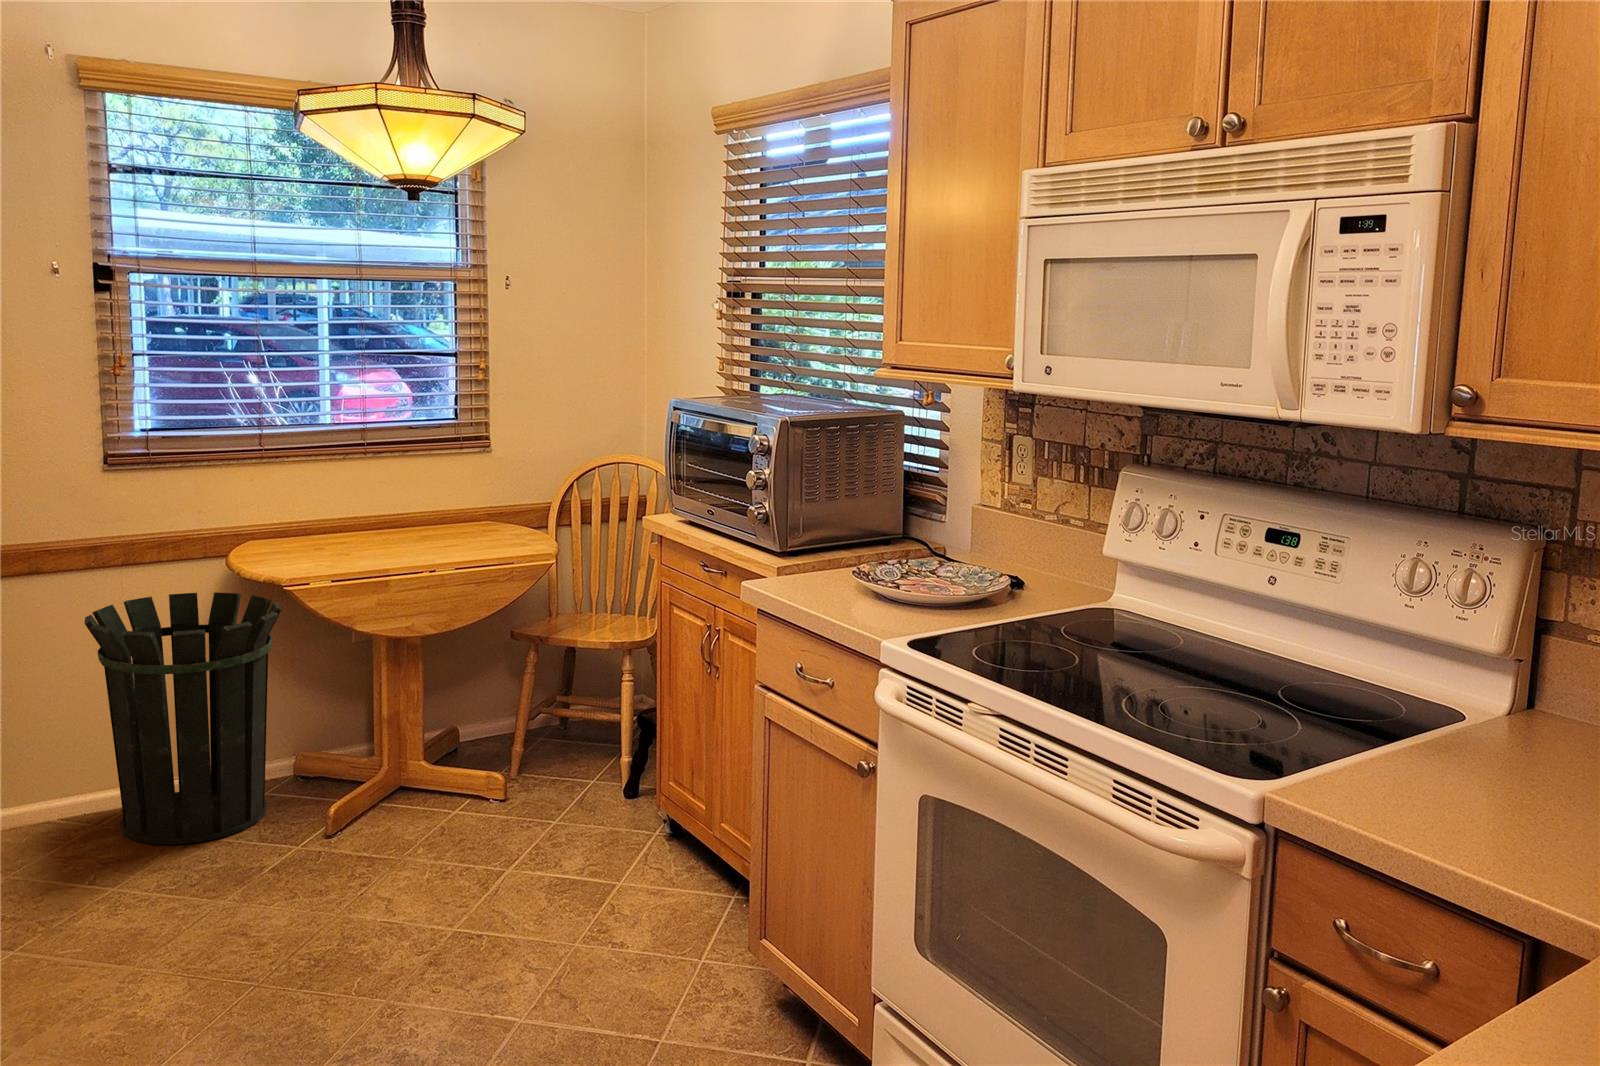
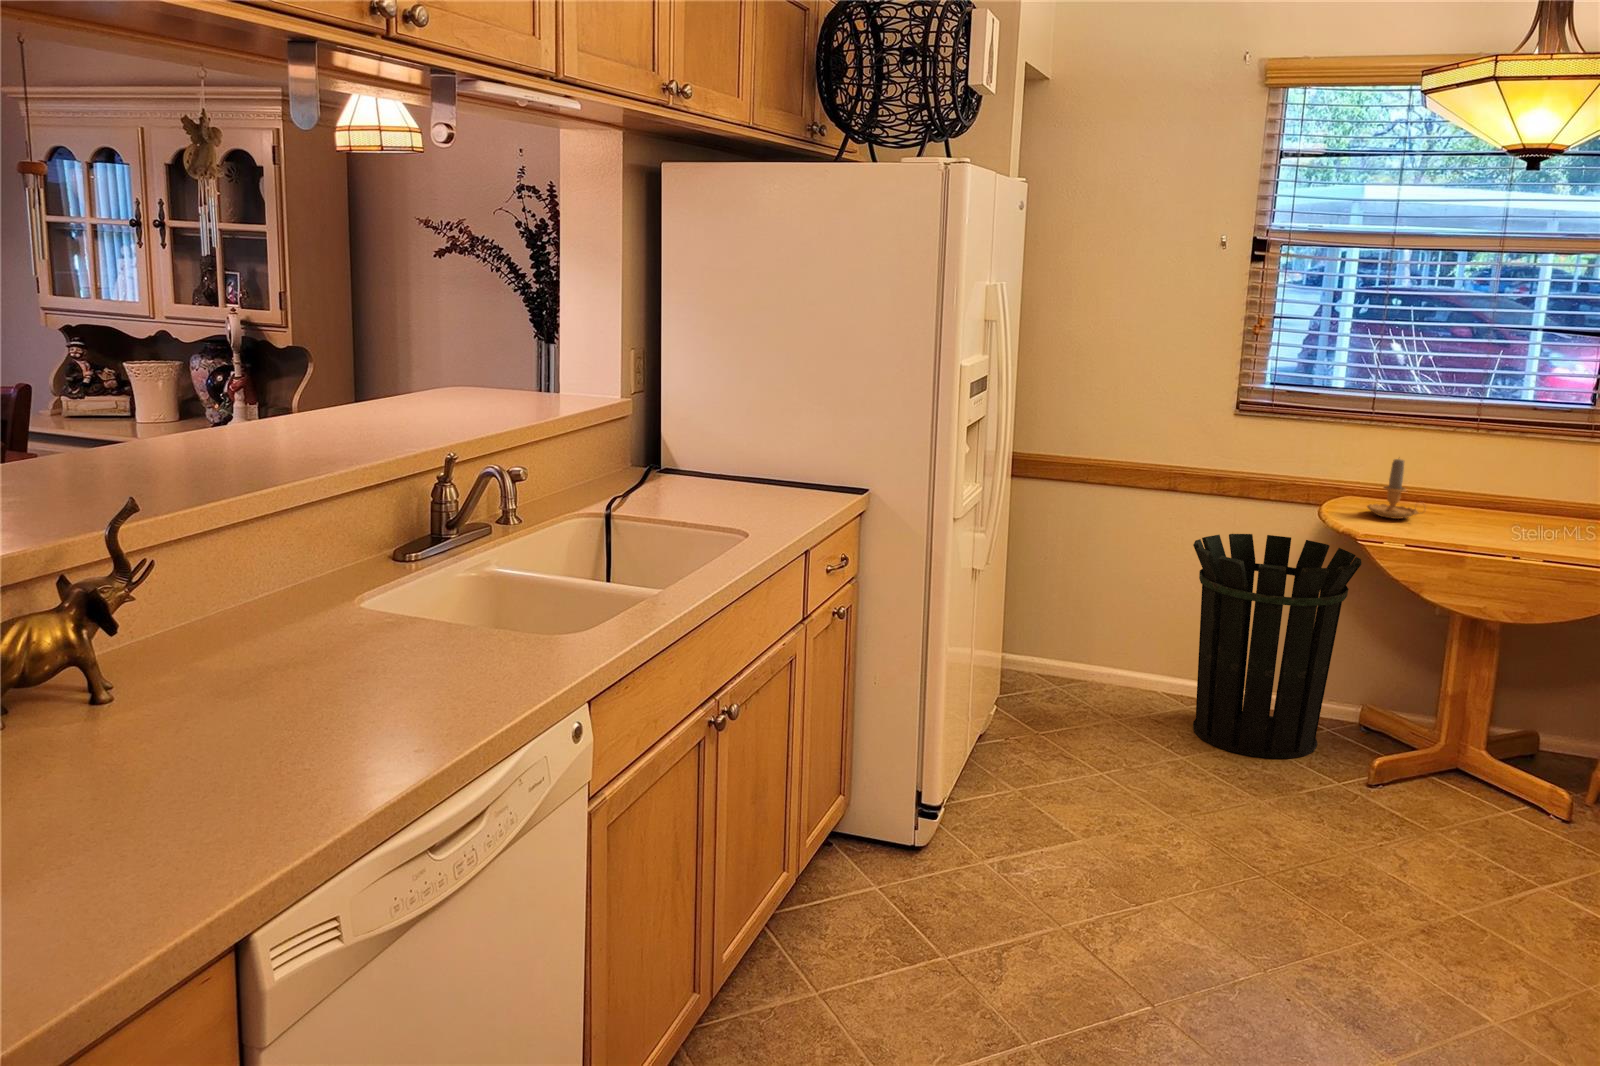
candle: none [276,493,336,557] -> present [1367,459,1424,519]

